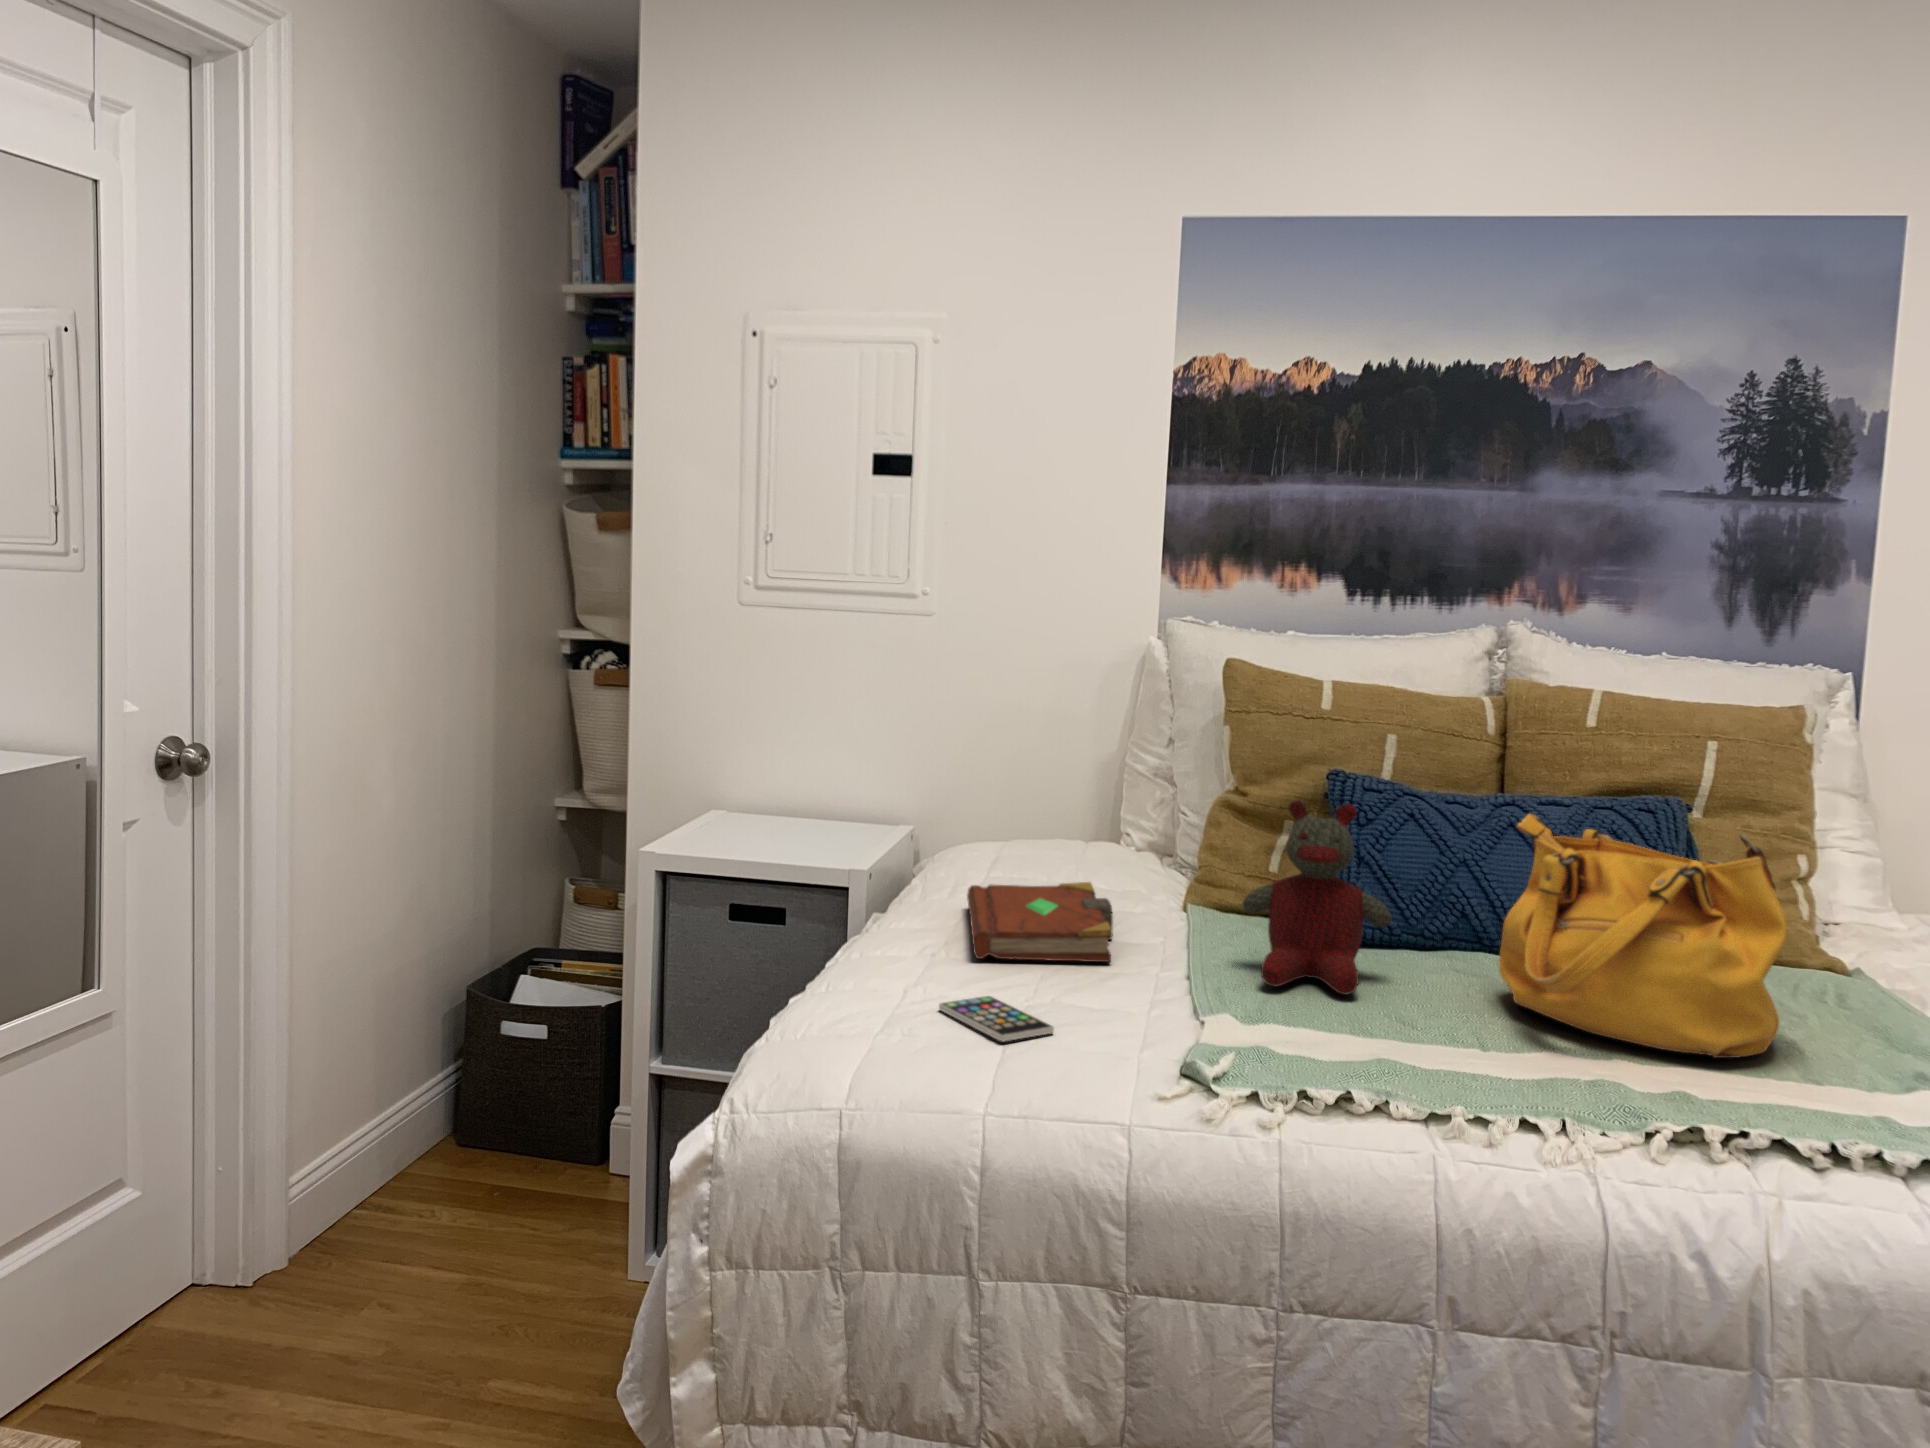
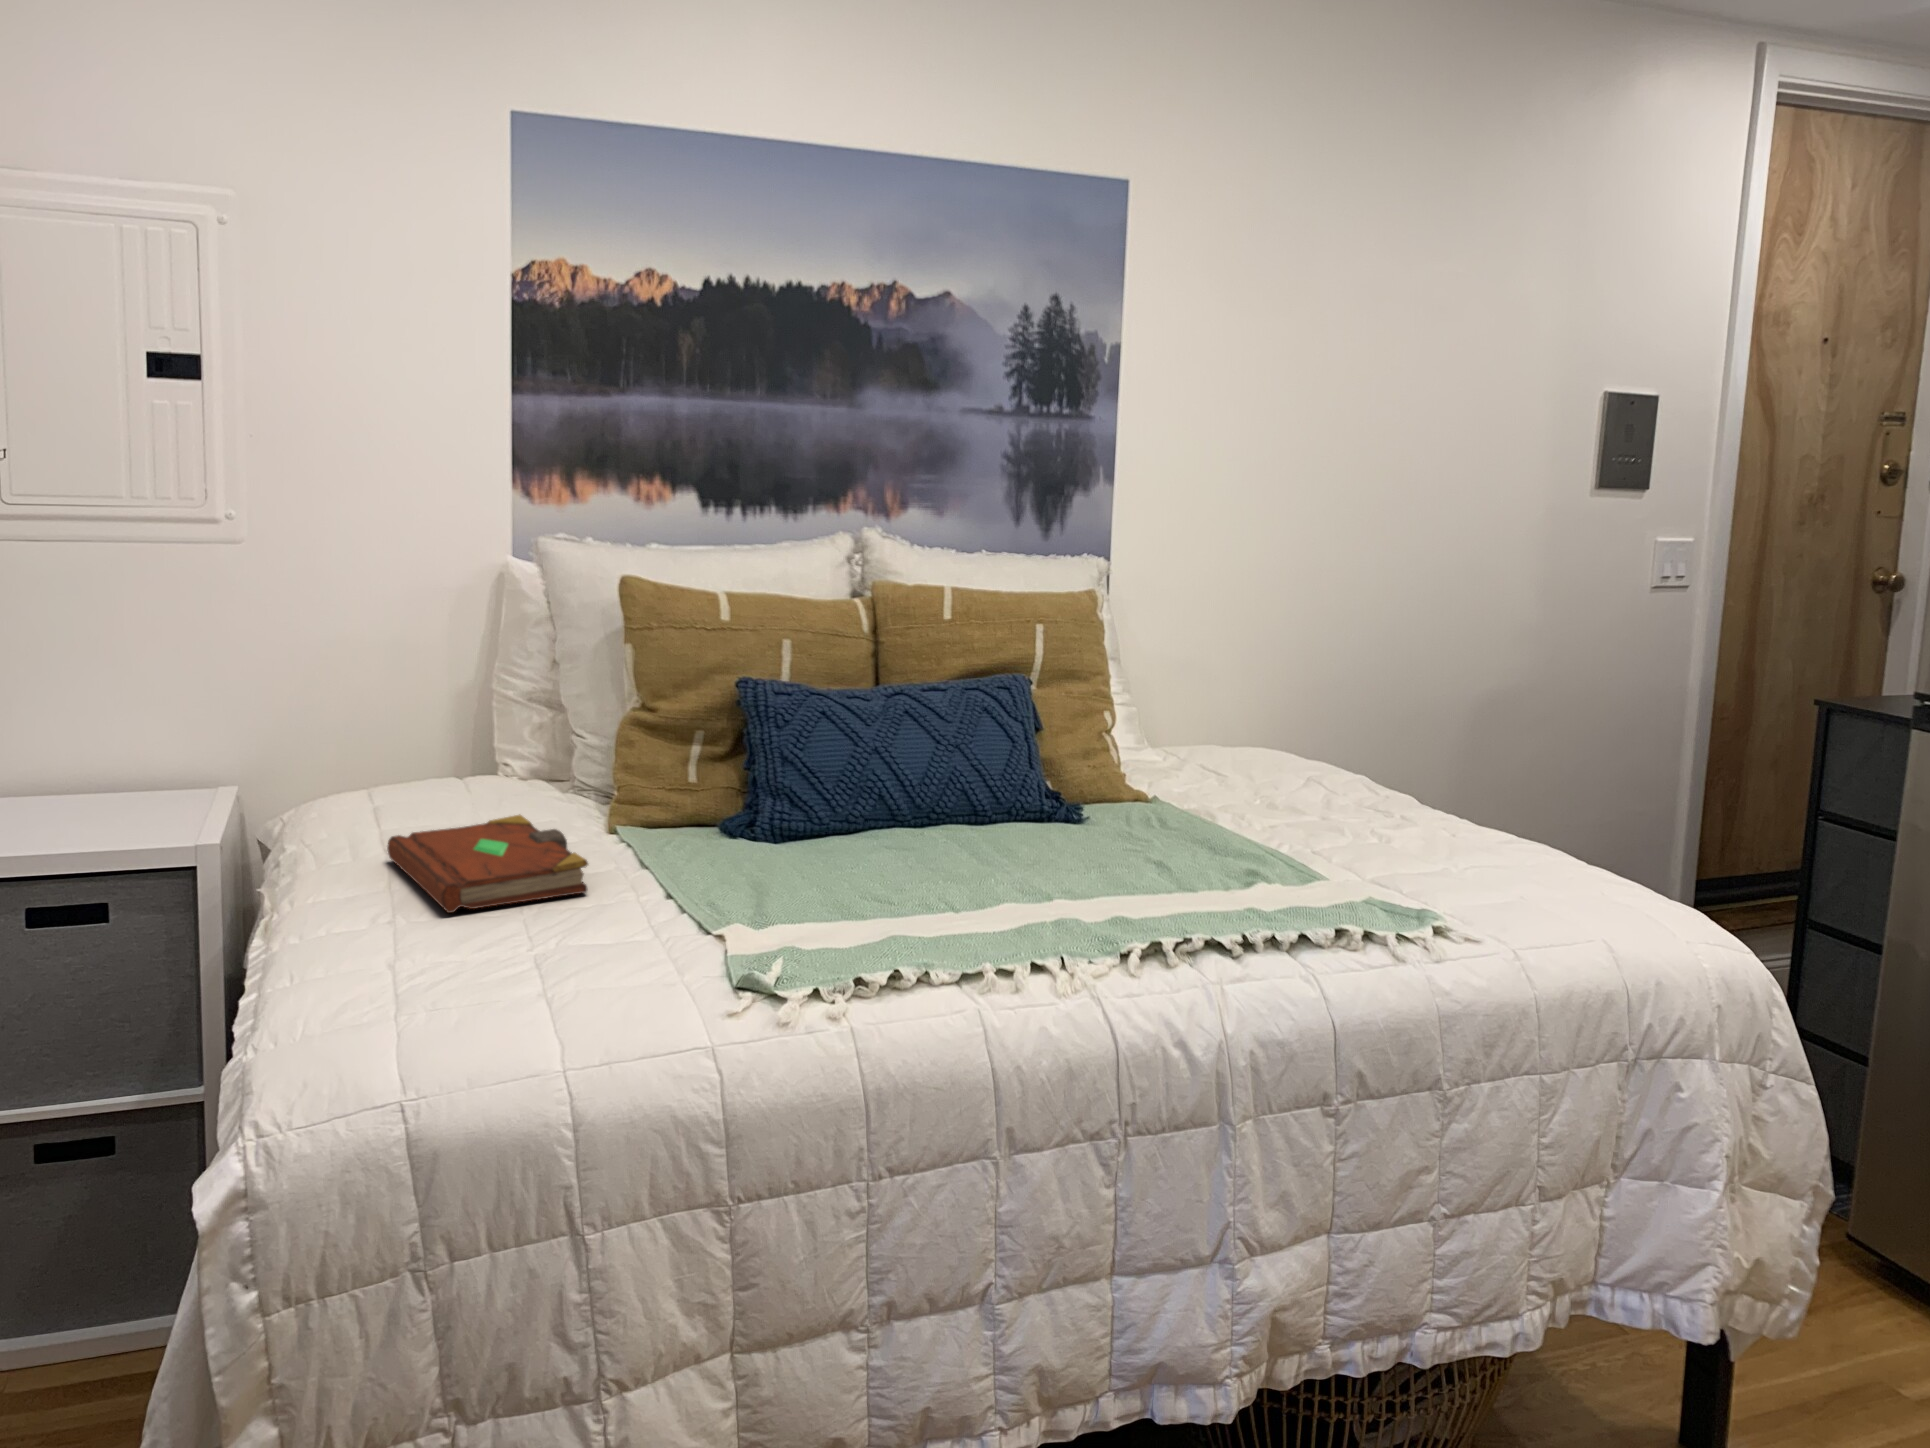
stuffed bear: present [1243,800,1392,995] -> none [707,708,844,889]
handbag: present [1499,814,1787,1058] -> none [936,701,1165,885]
smartphone: present [939,996,1054,1041] -> none [449,949,588,992]

